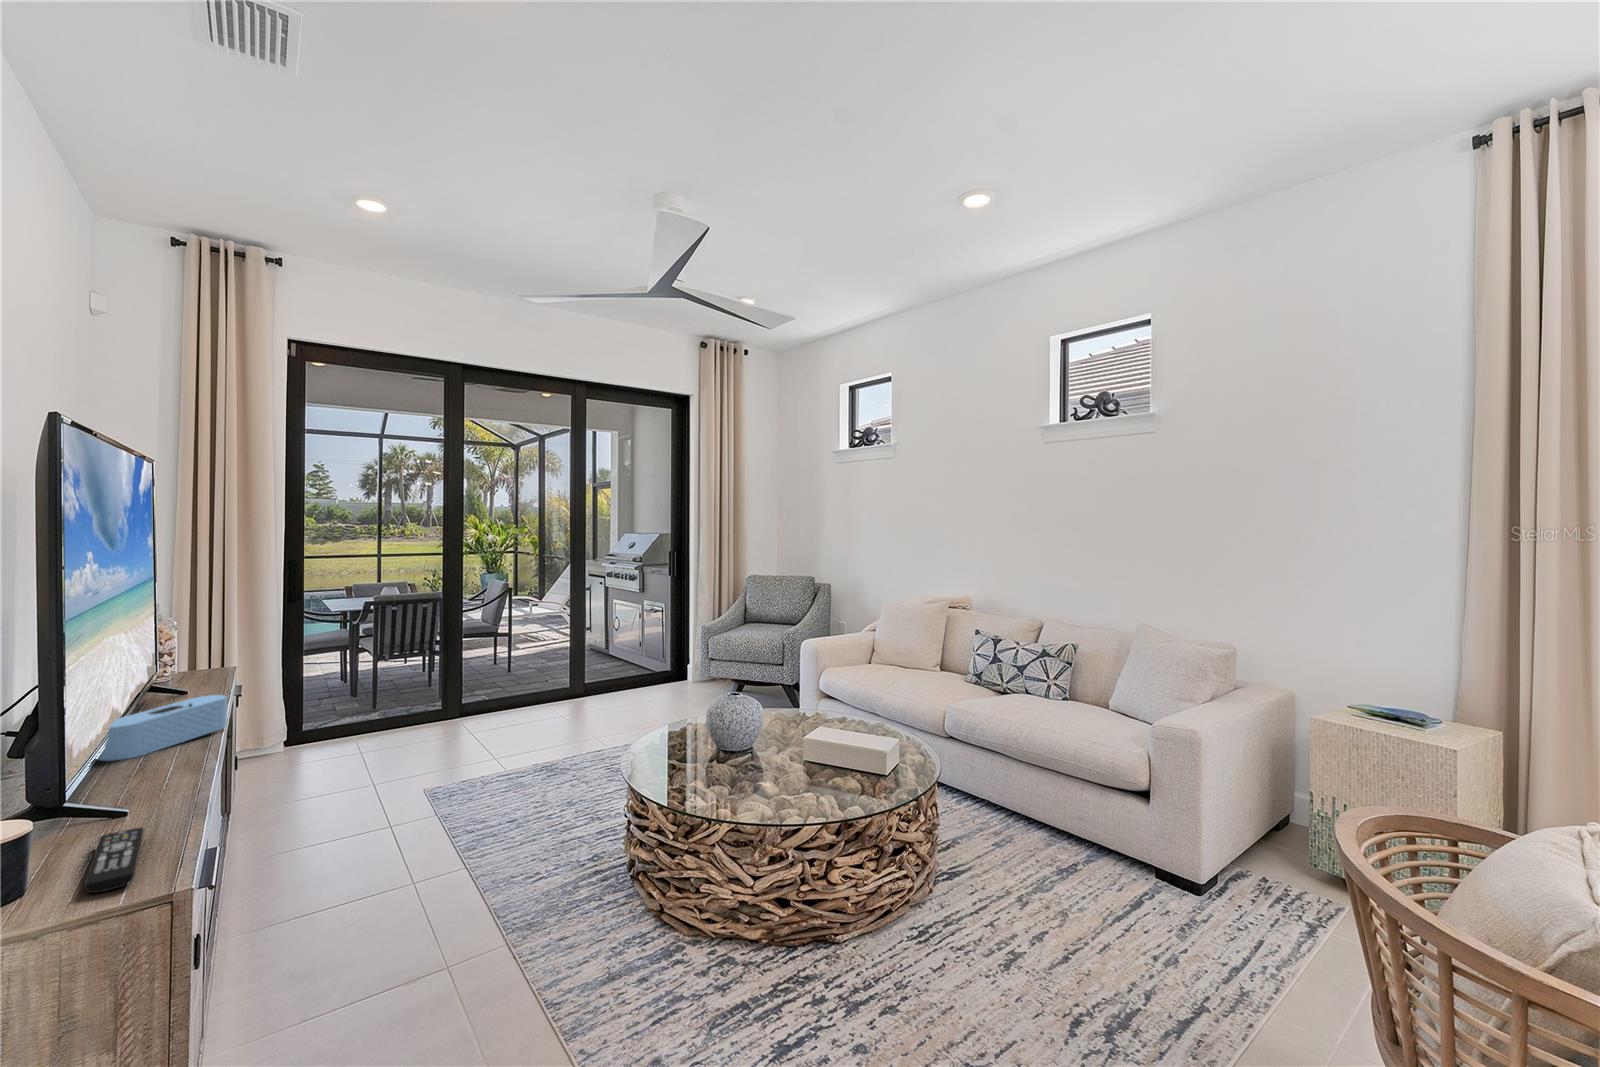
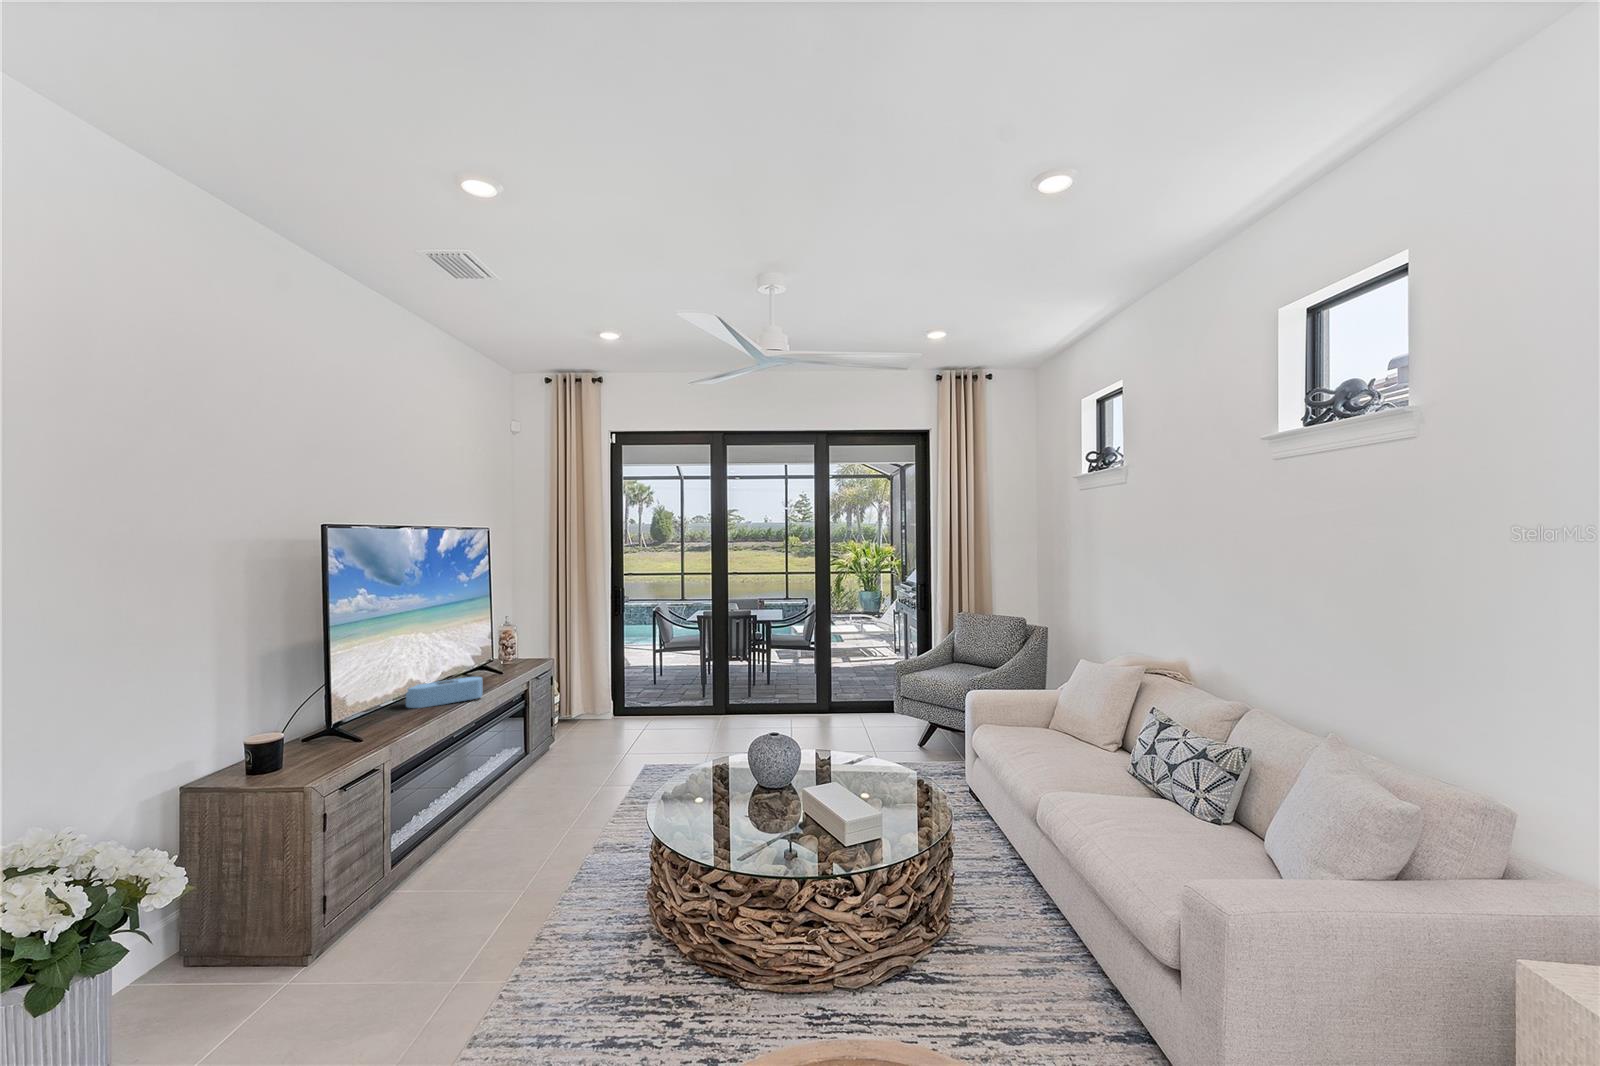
remote control: present [84,828,144,893] -> none [278,747,341,776]

